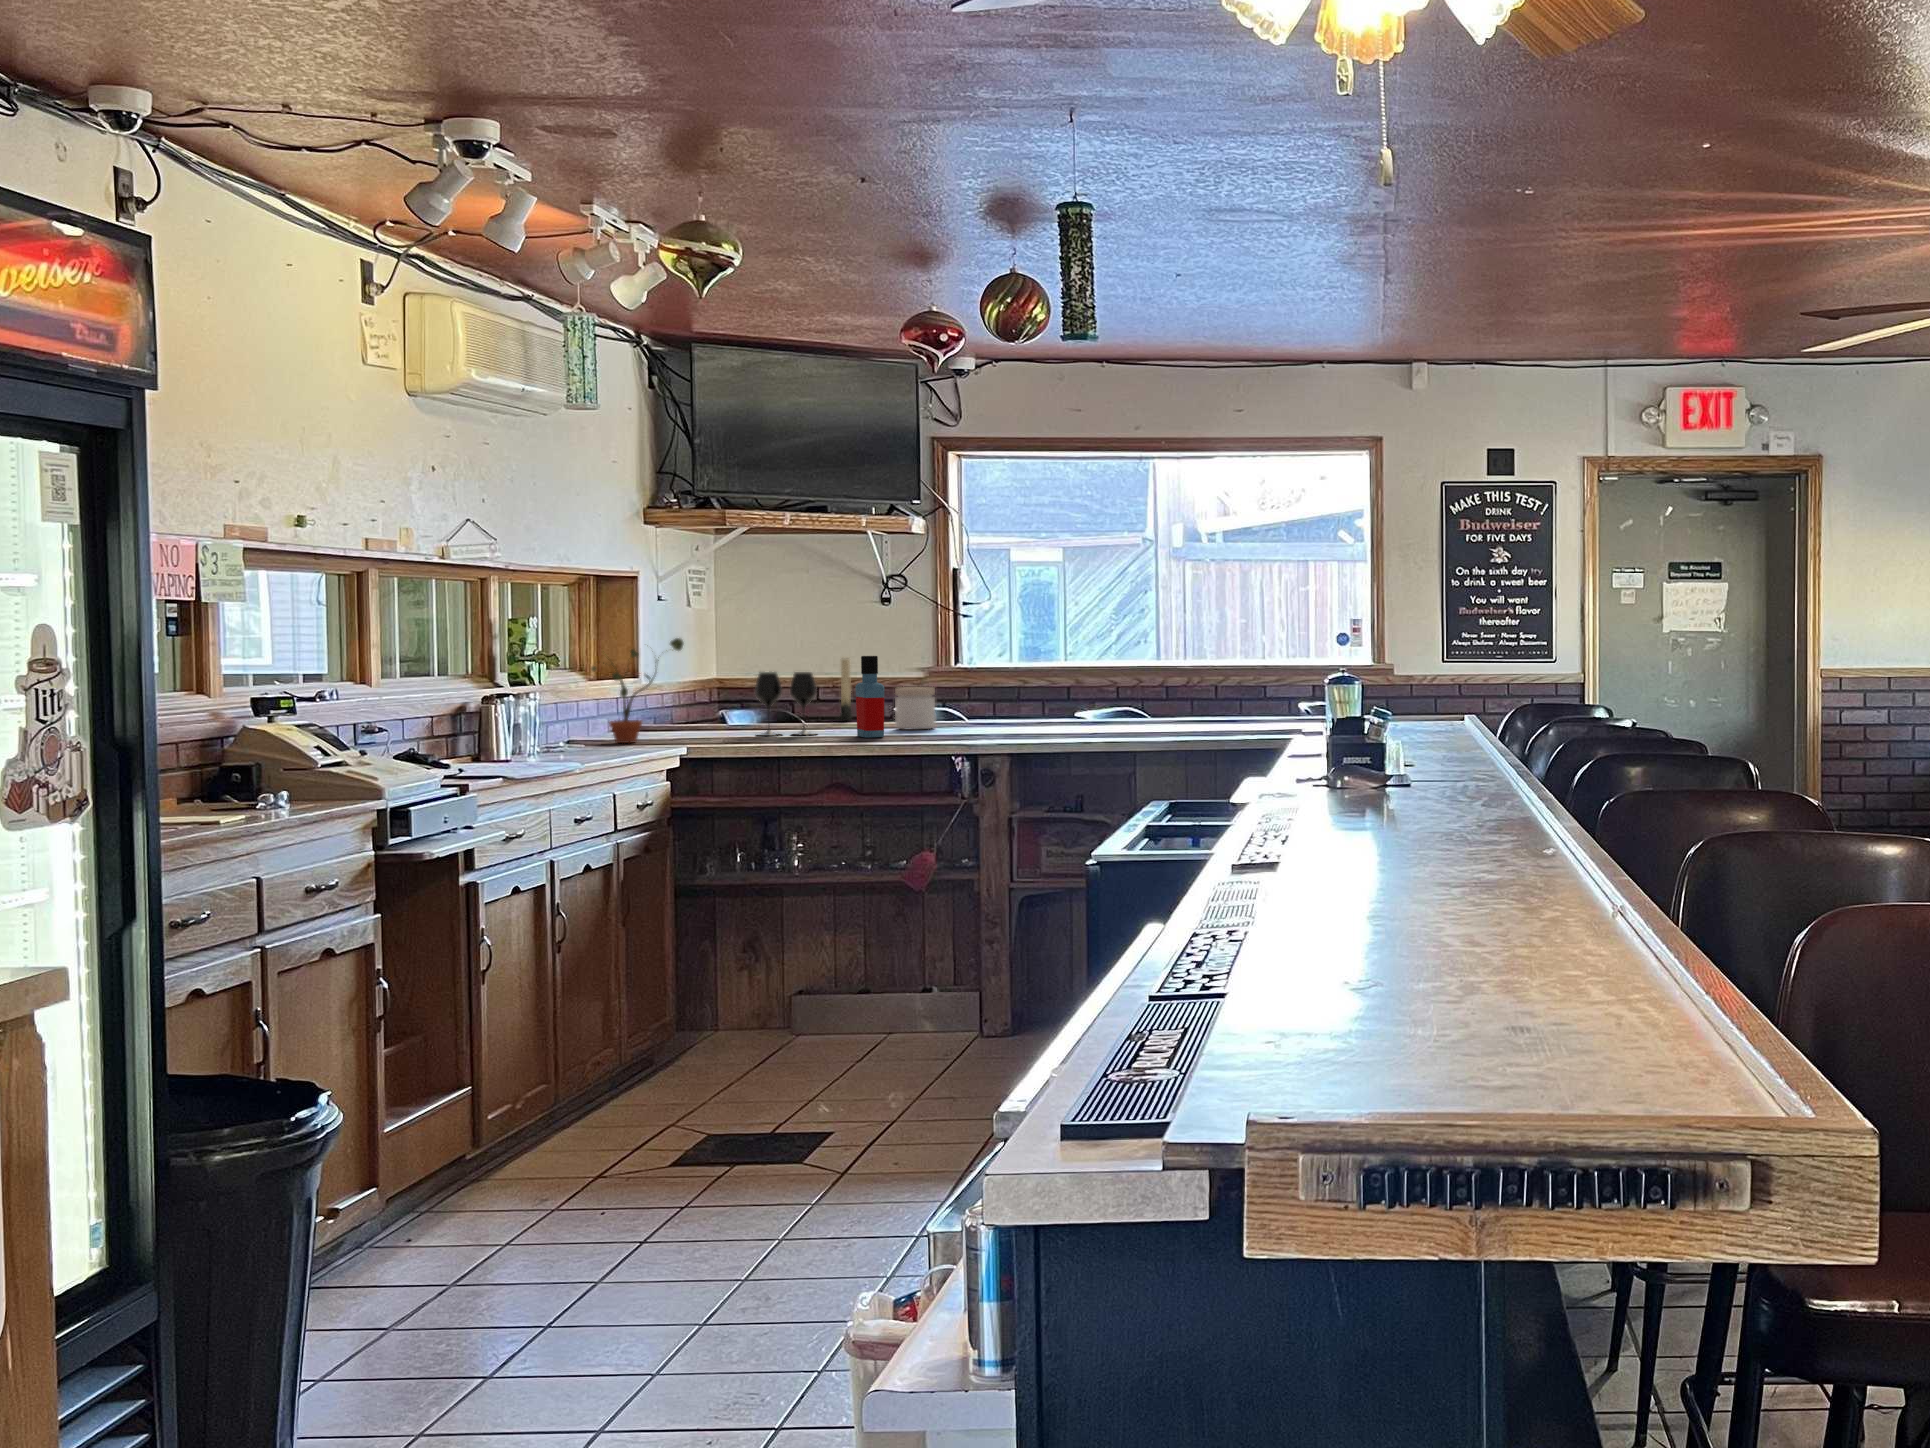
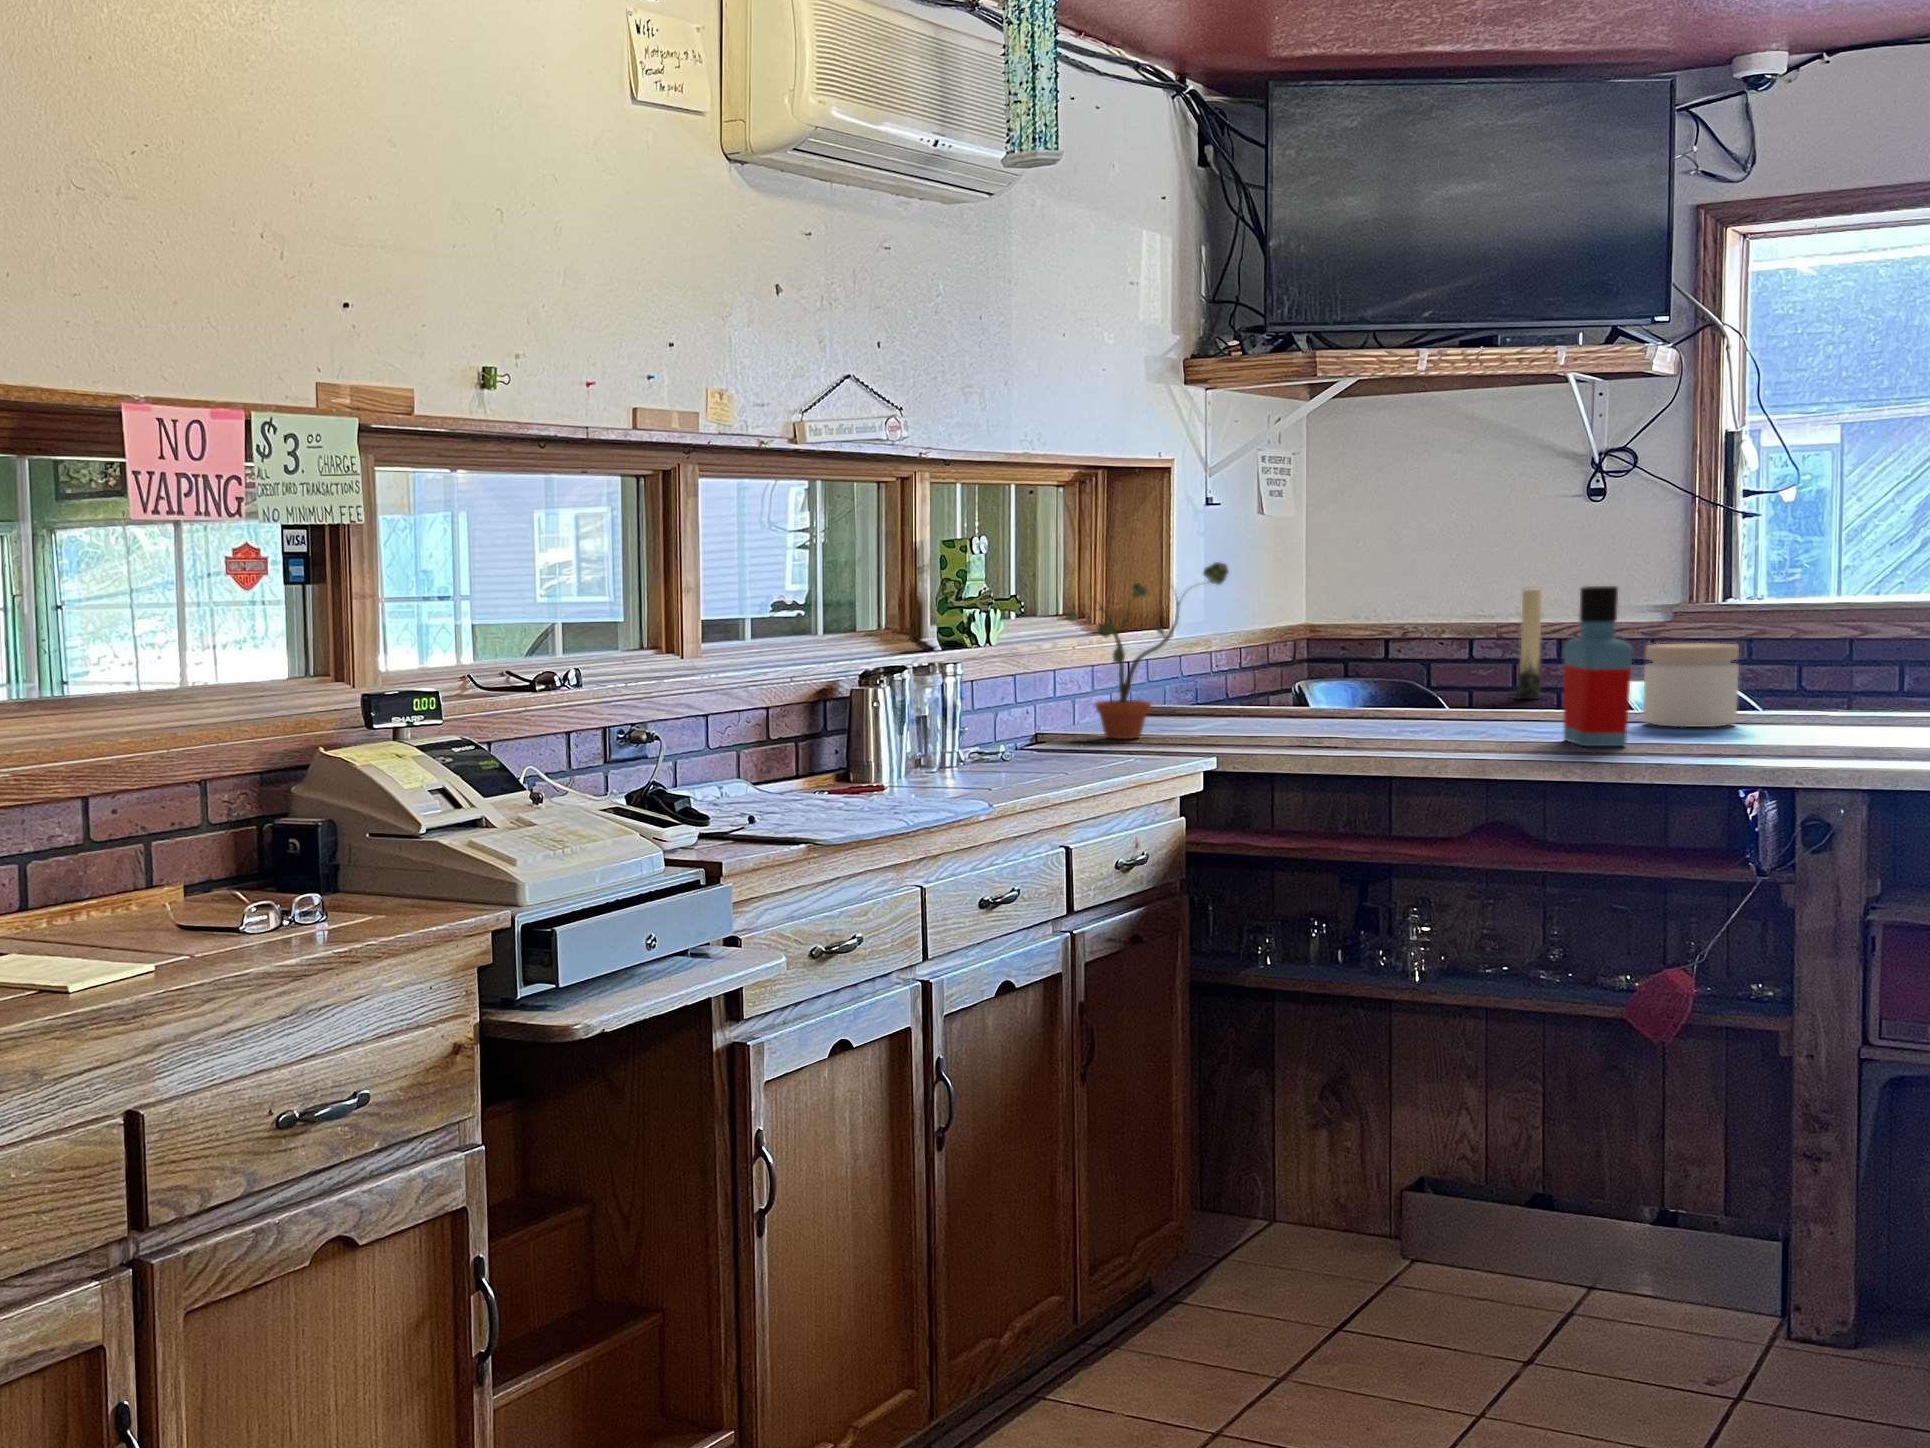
wine glass: present [755,672,817,736] -> none [1353,618,1478,734]

